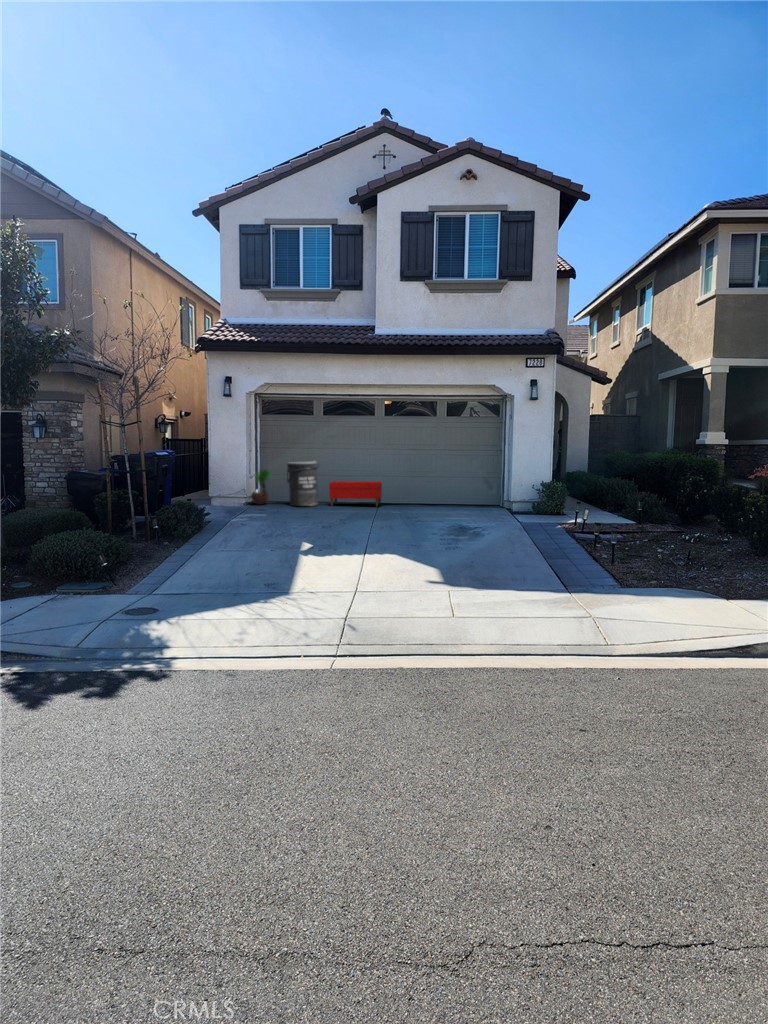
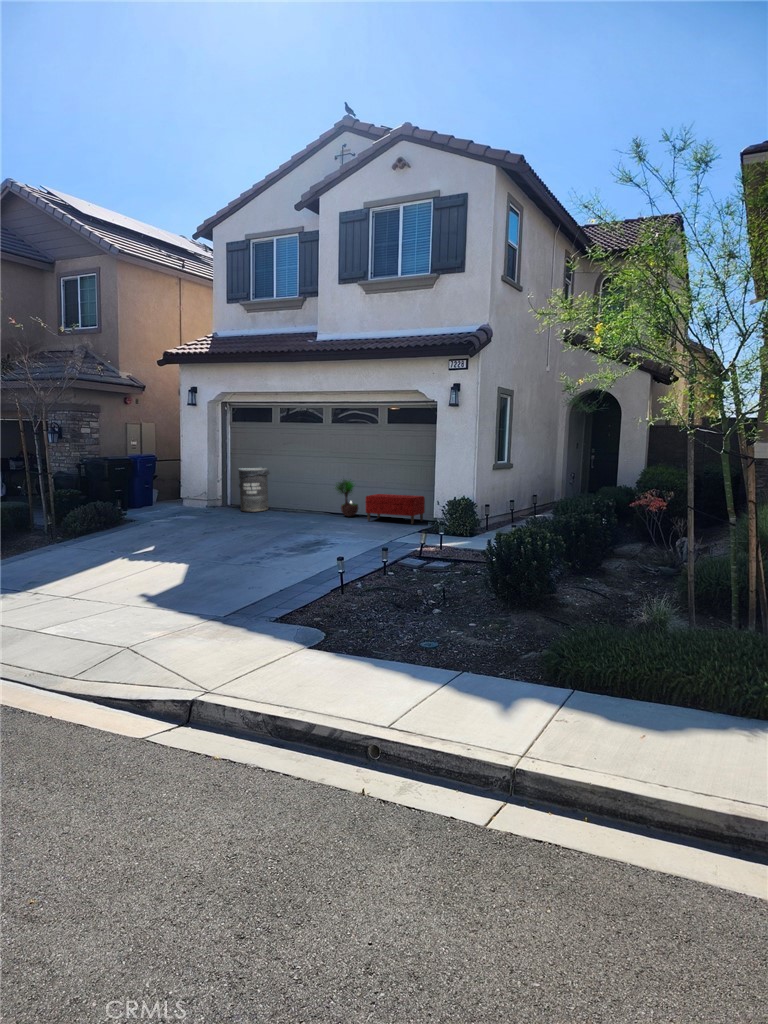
potted tree: present [251,469,270,505] -> present [335,480,358,517]
bench: present [329,481,382,506] -> present [365,494,425,524]

